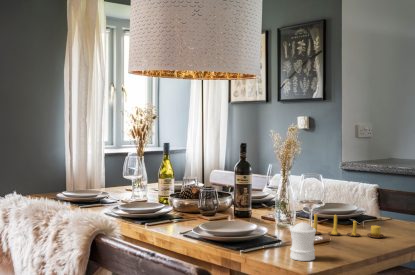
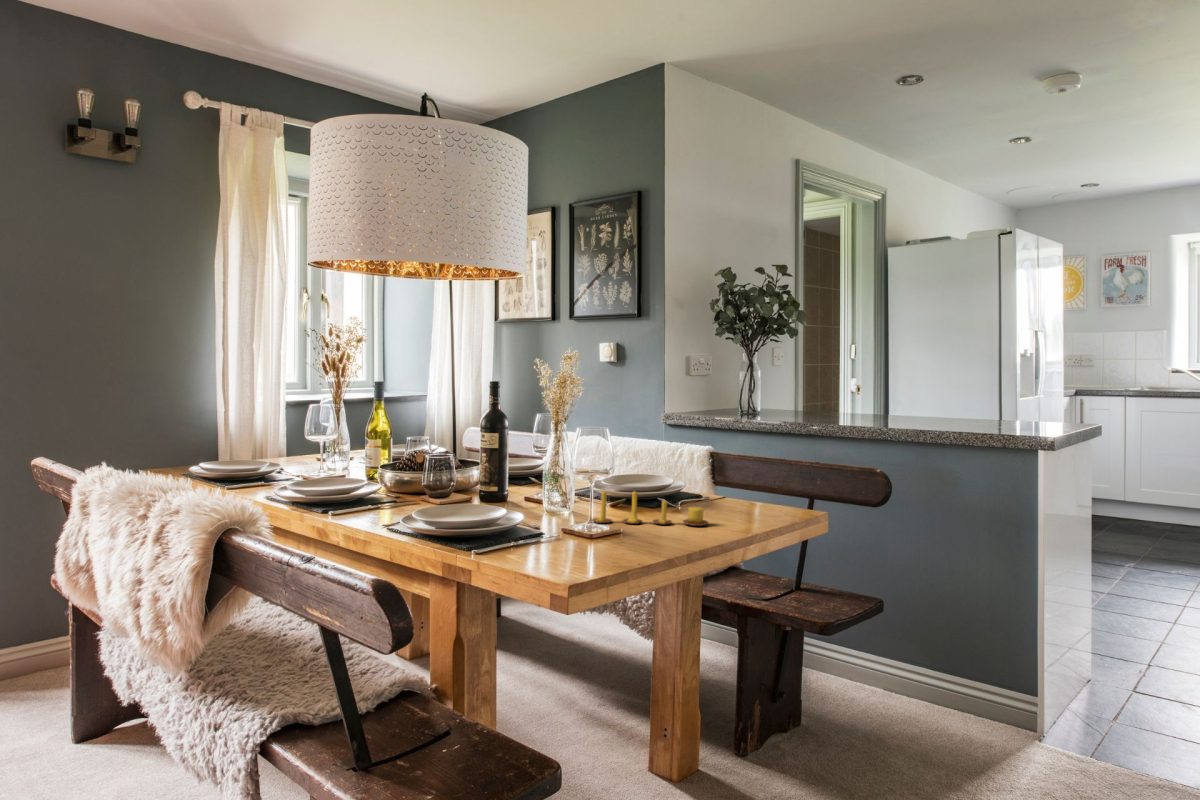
salt shaker: present [290,222,316,261] -> none [552,504,595,566]

